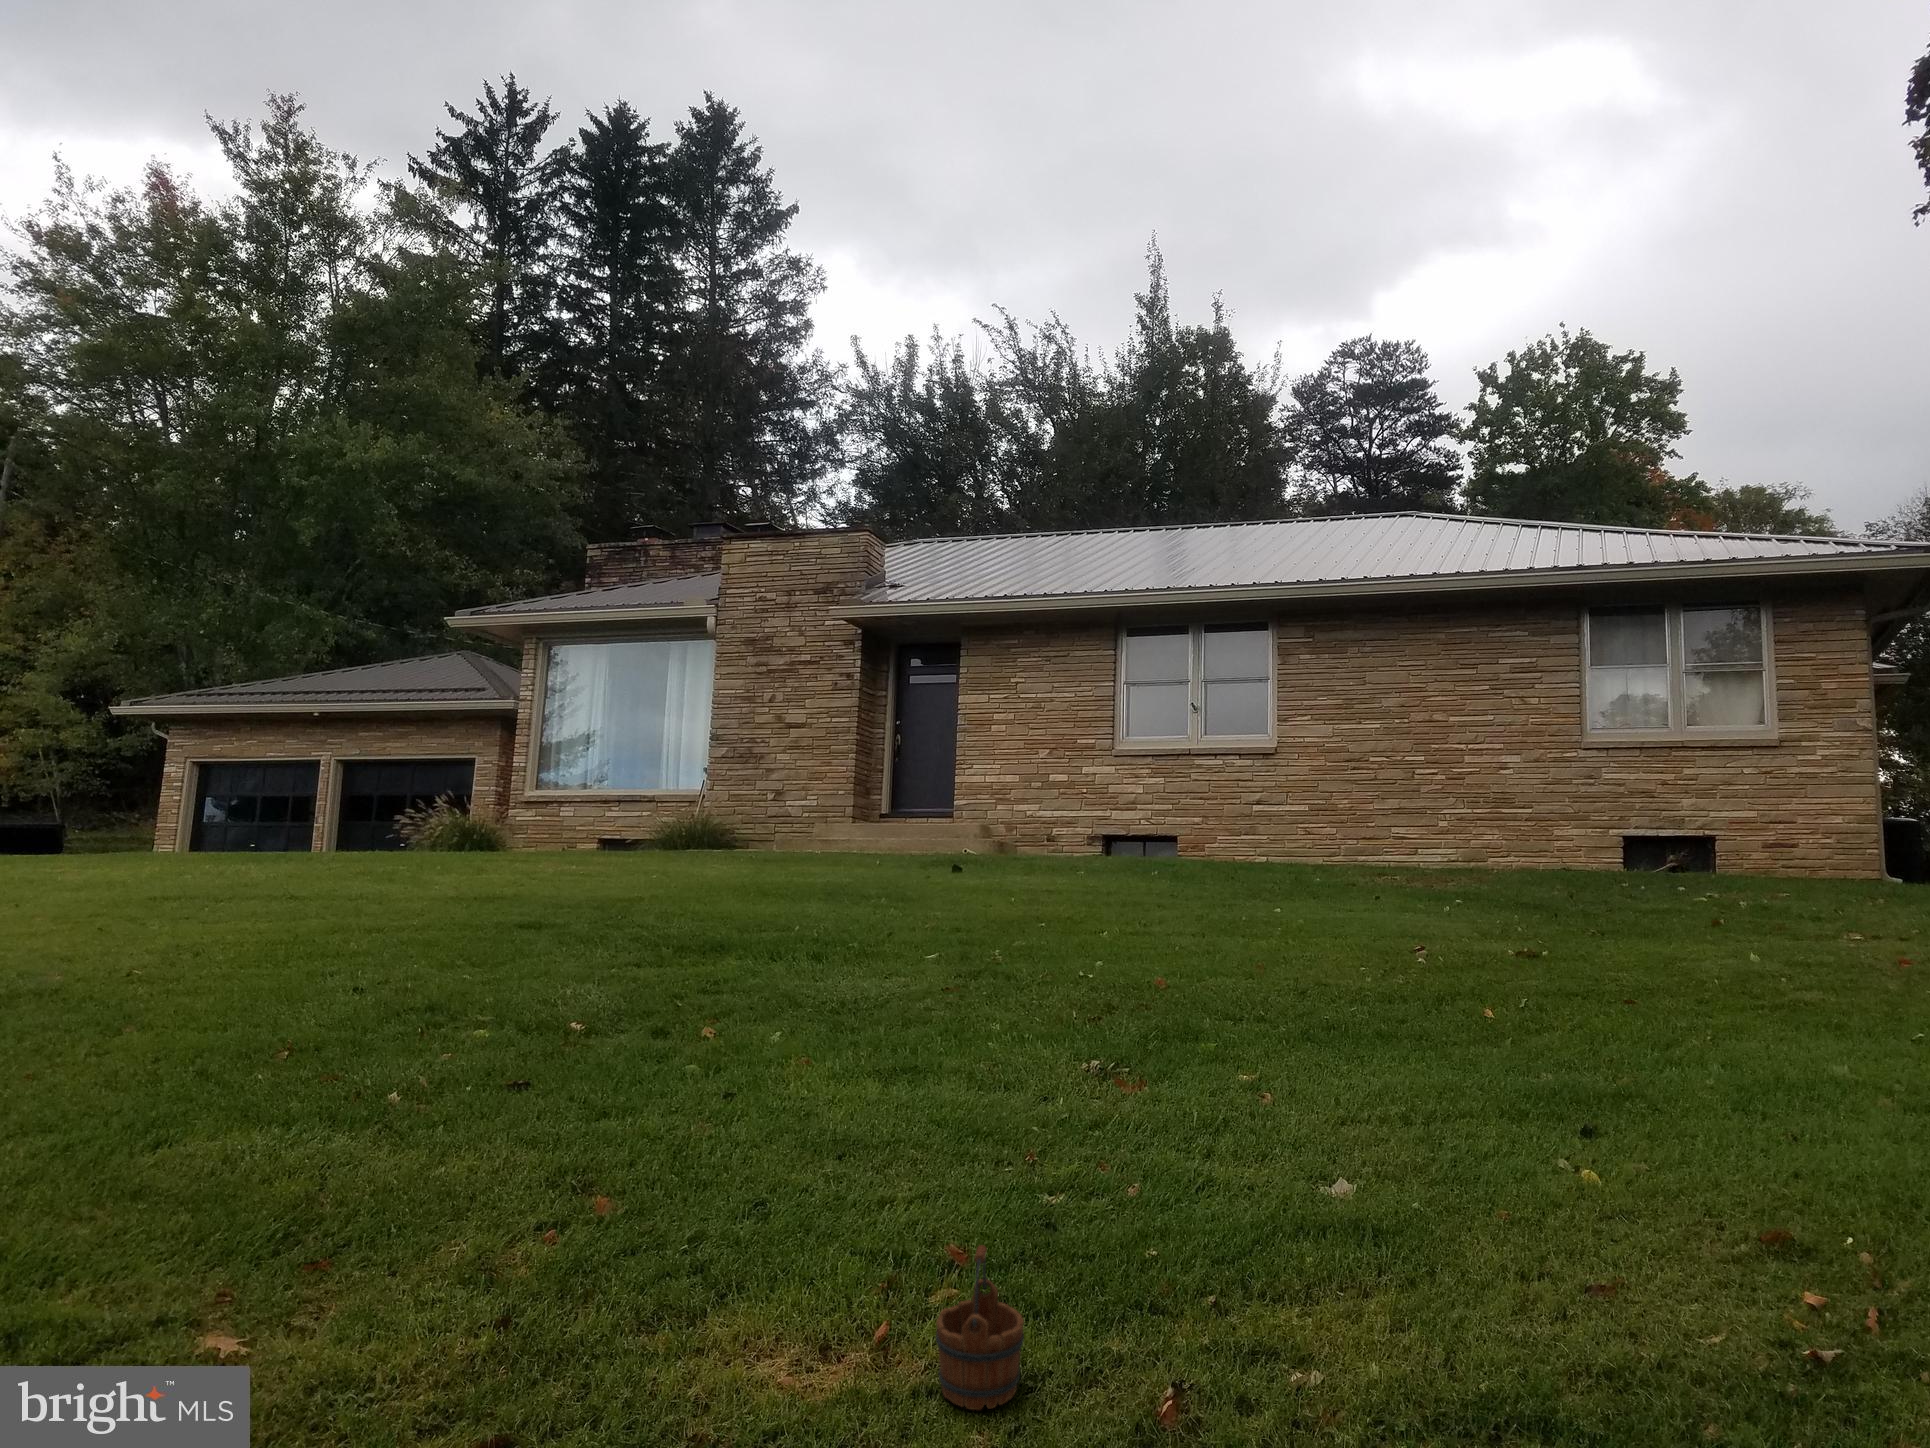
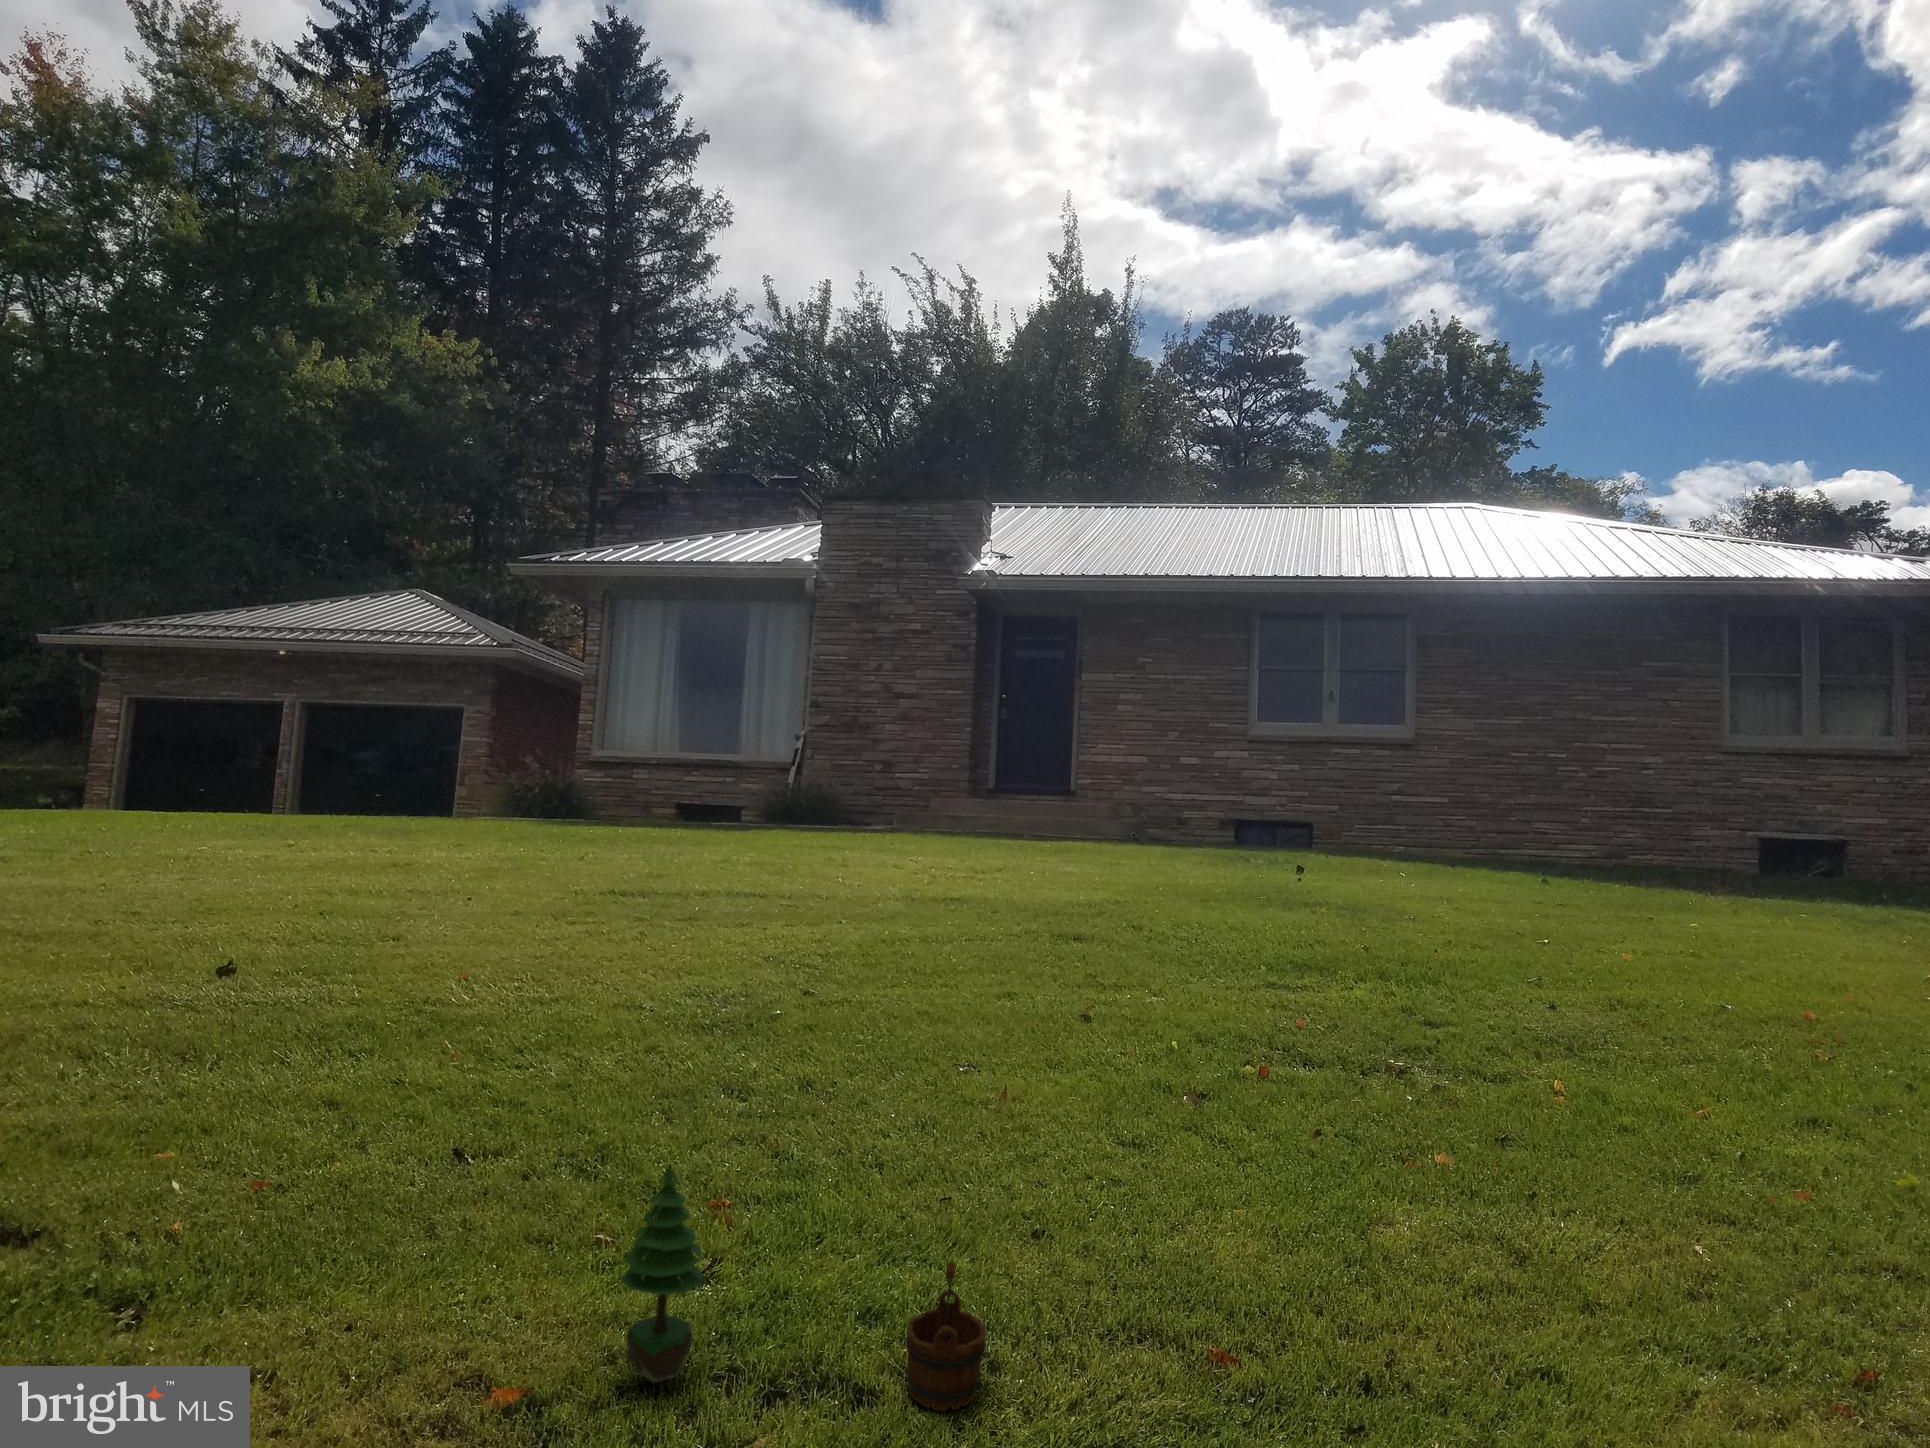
potted tree: none [626,1140,716,1382] -> present [621,1164,703,1383]

